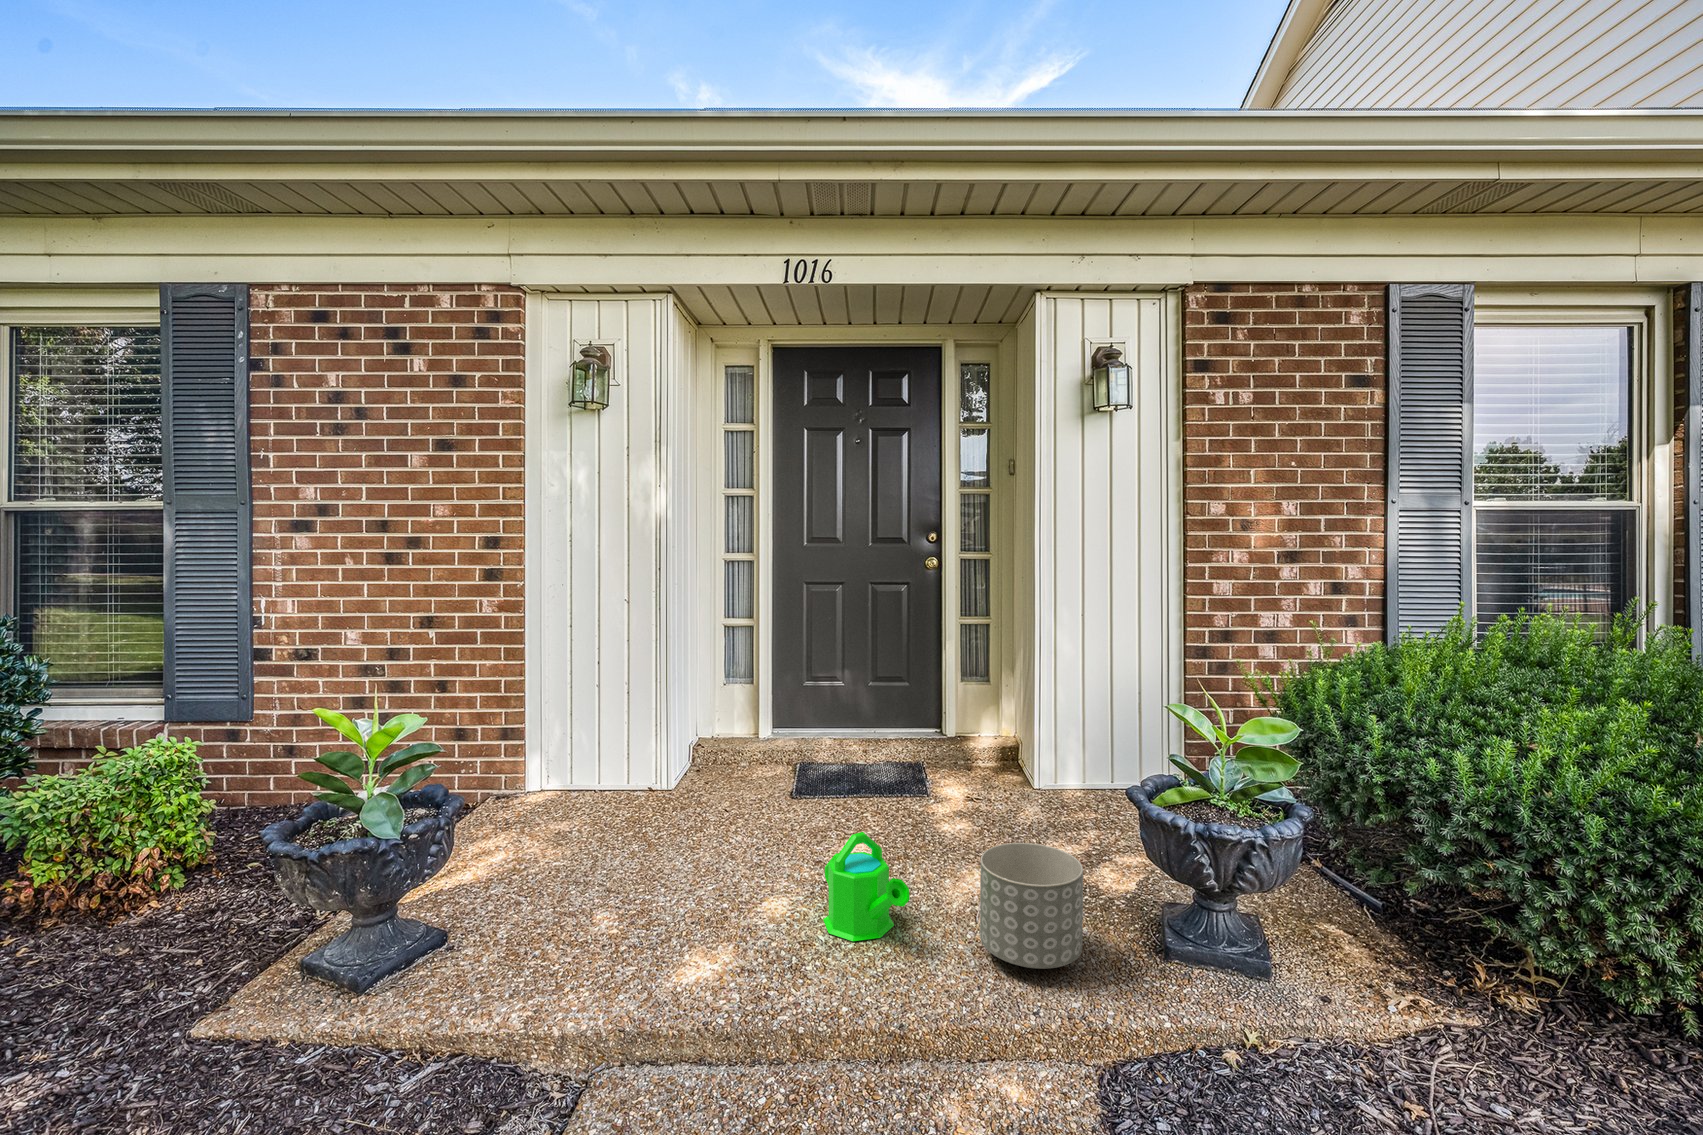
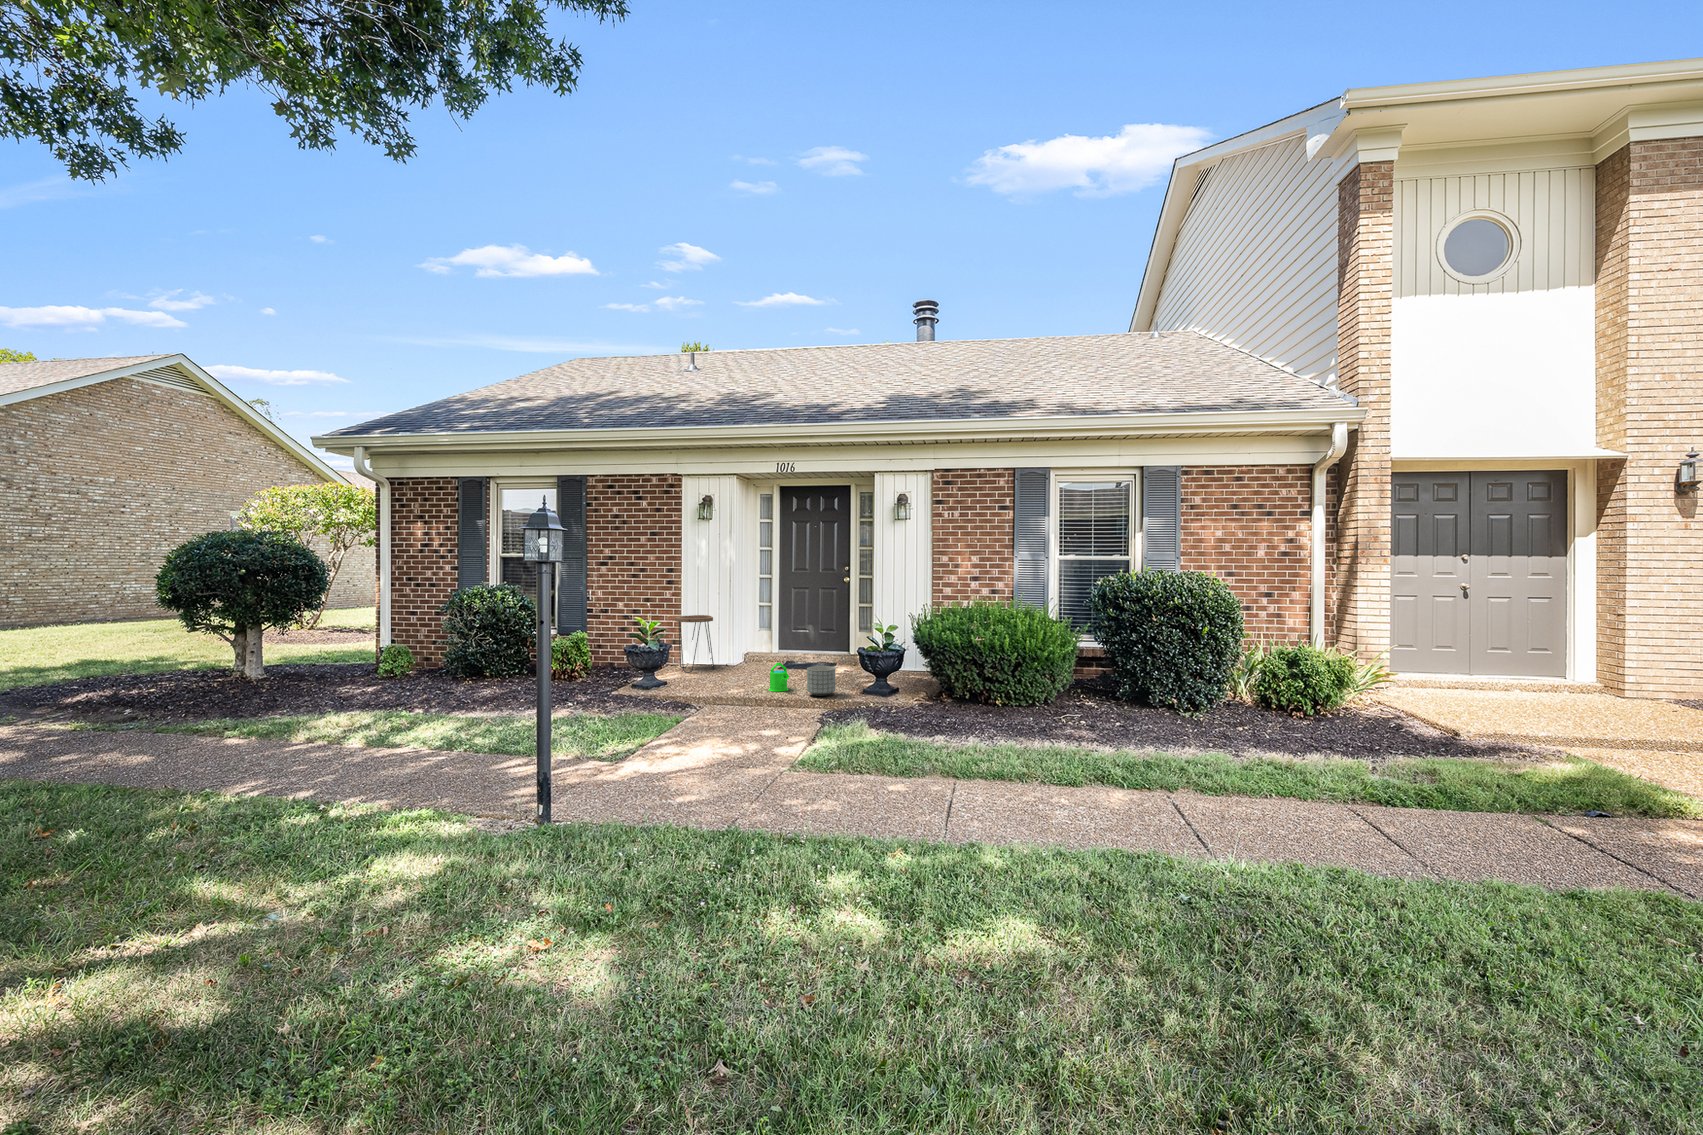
side table: none [503,659,617,833] -> present [675,615,714,673]

